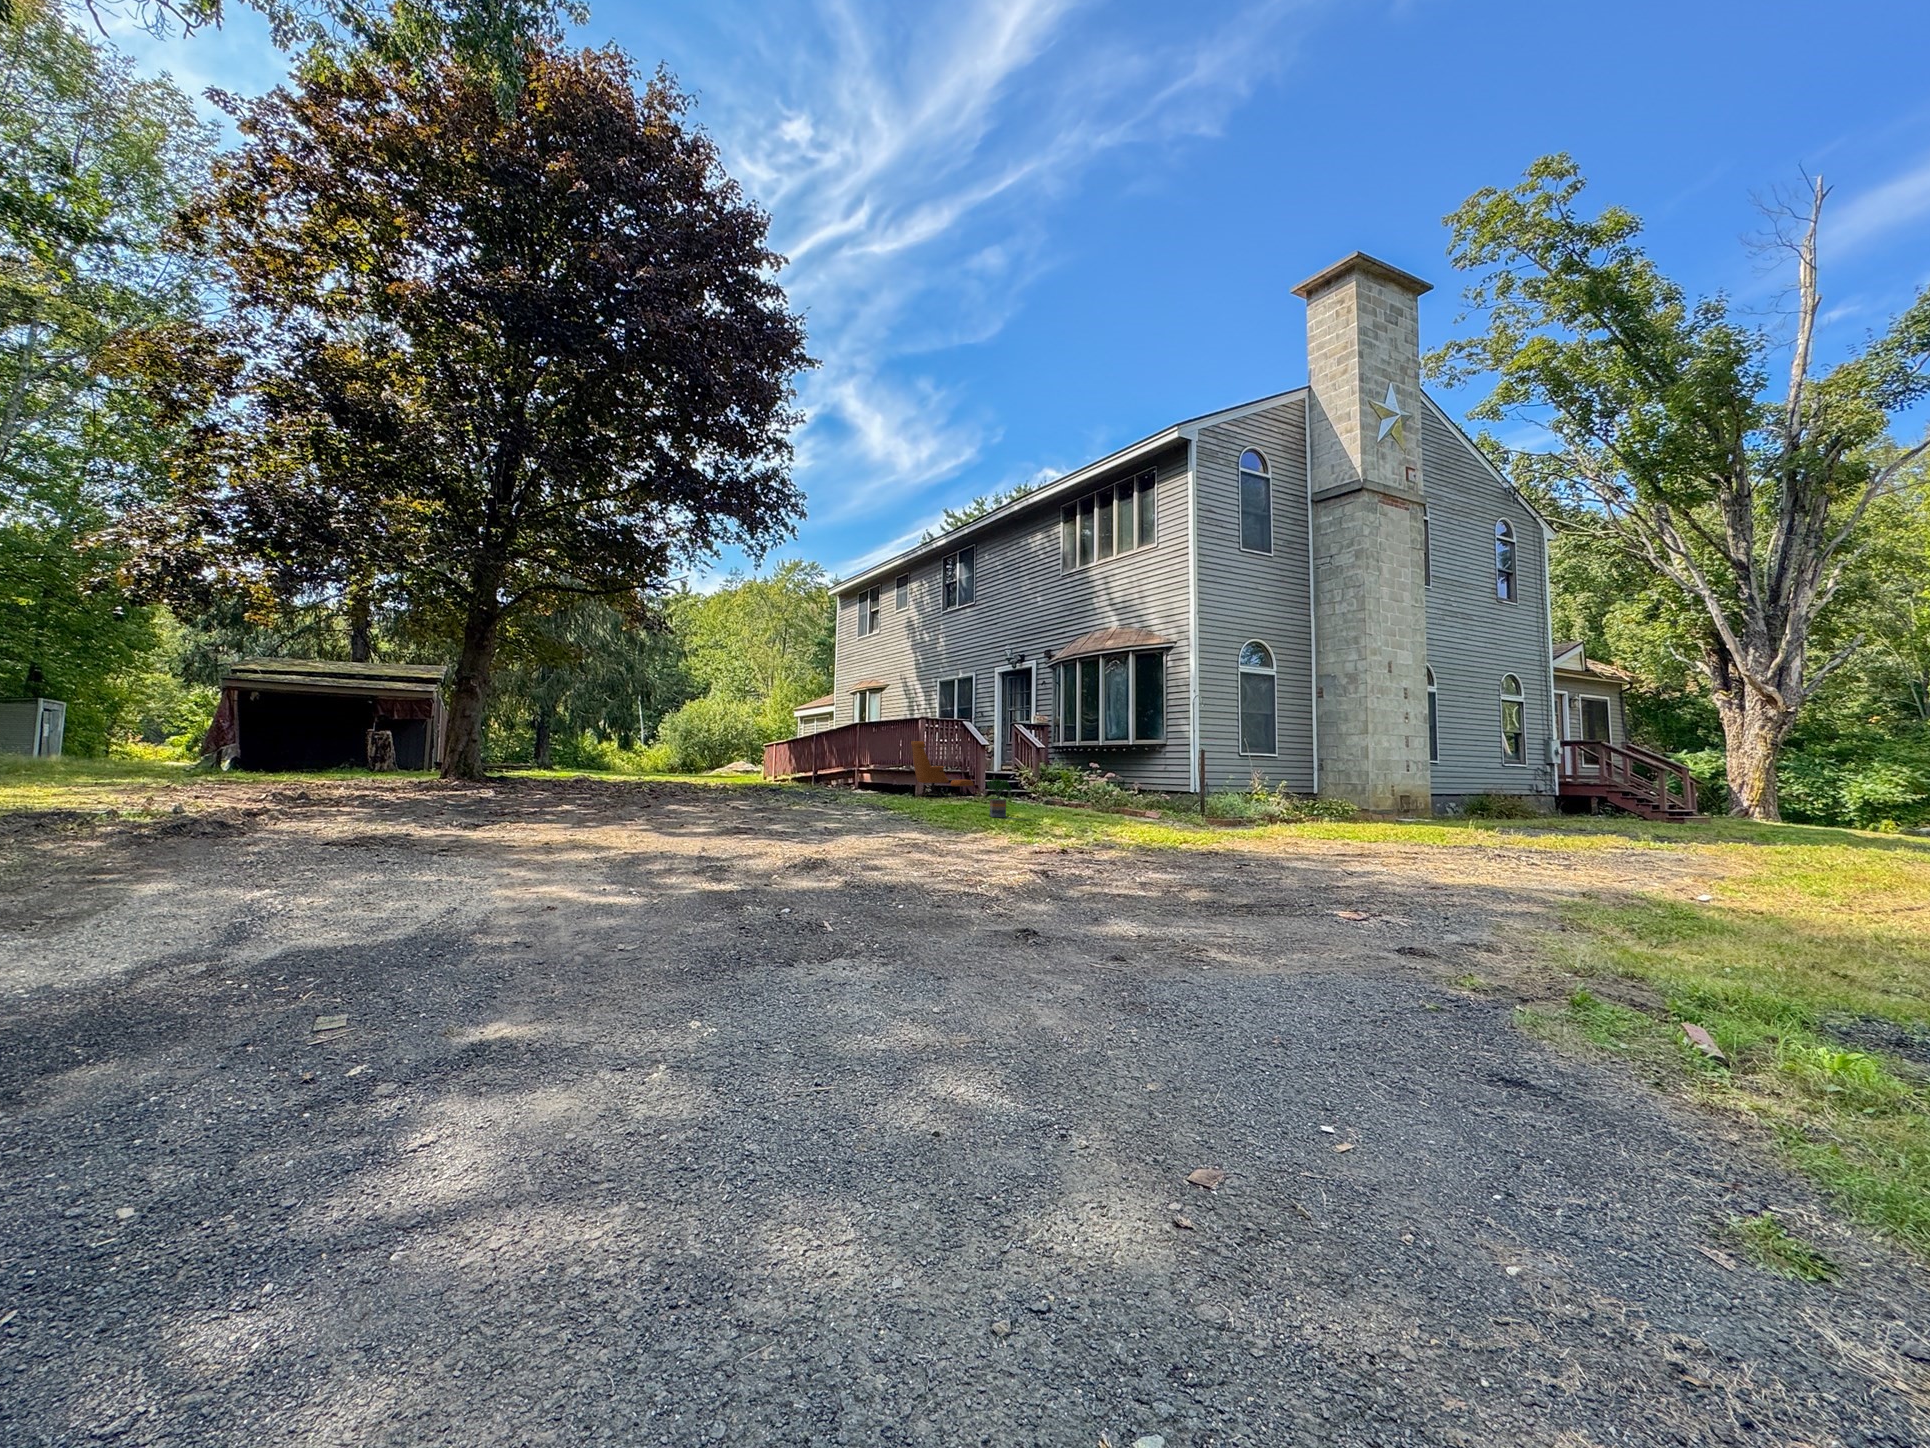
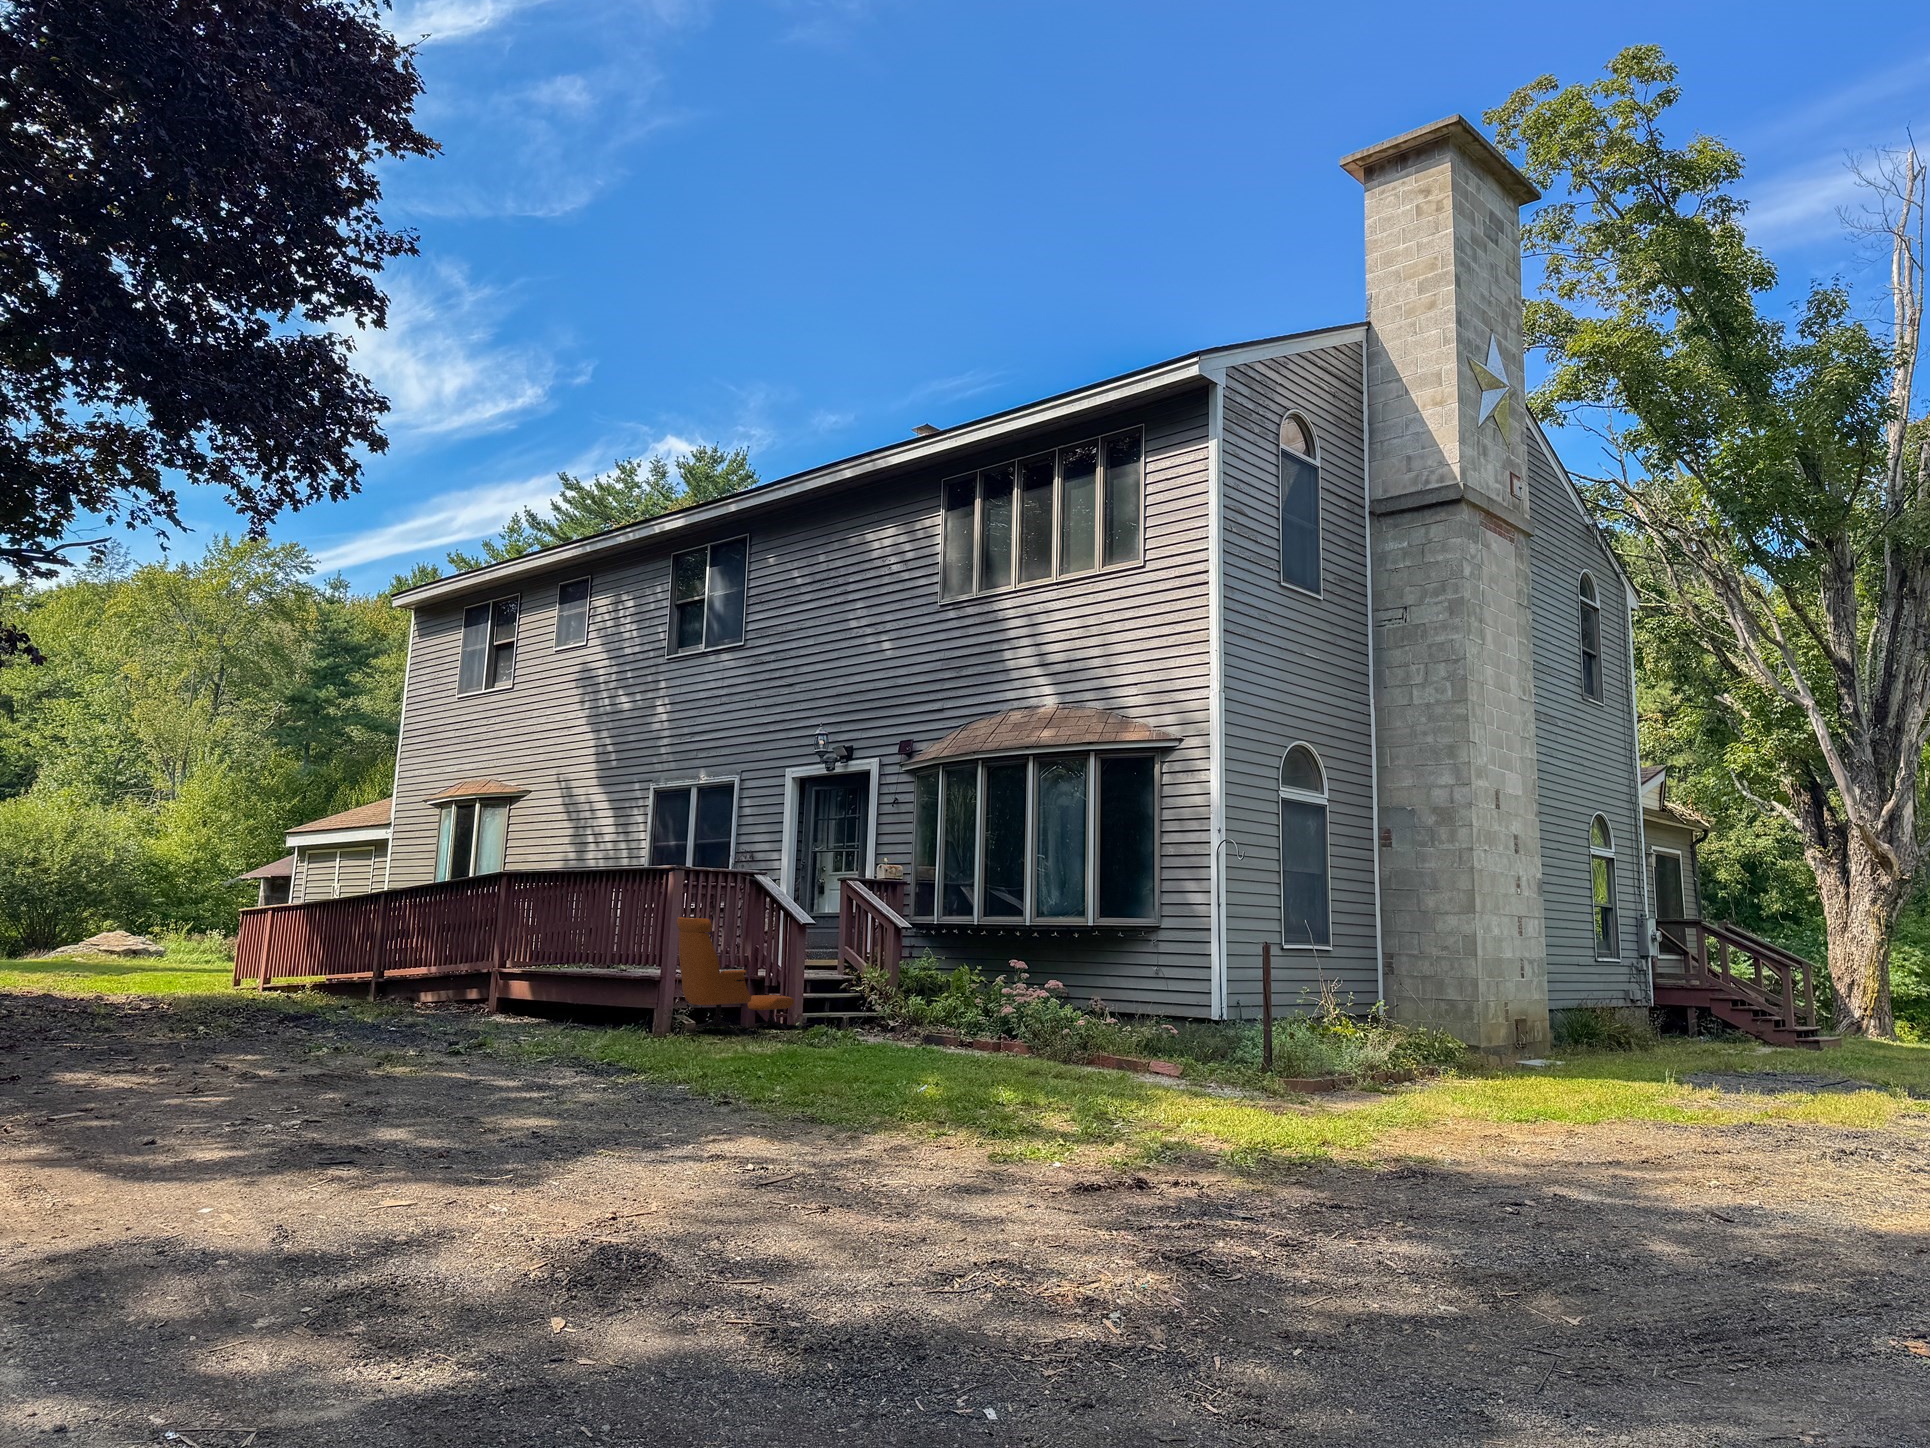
potted tree: present [987,779,1012,817] -> none [919,1010,978,1094]

